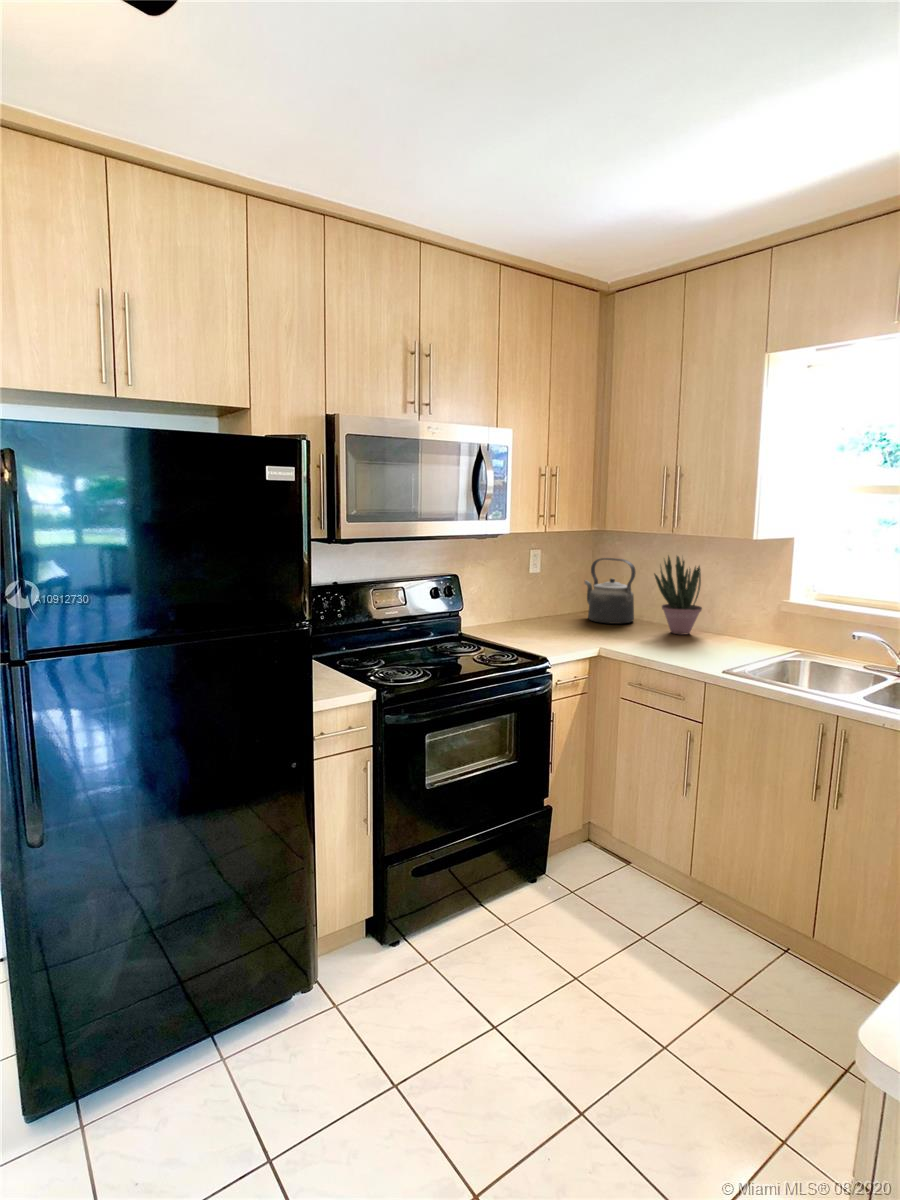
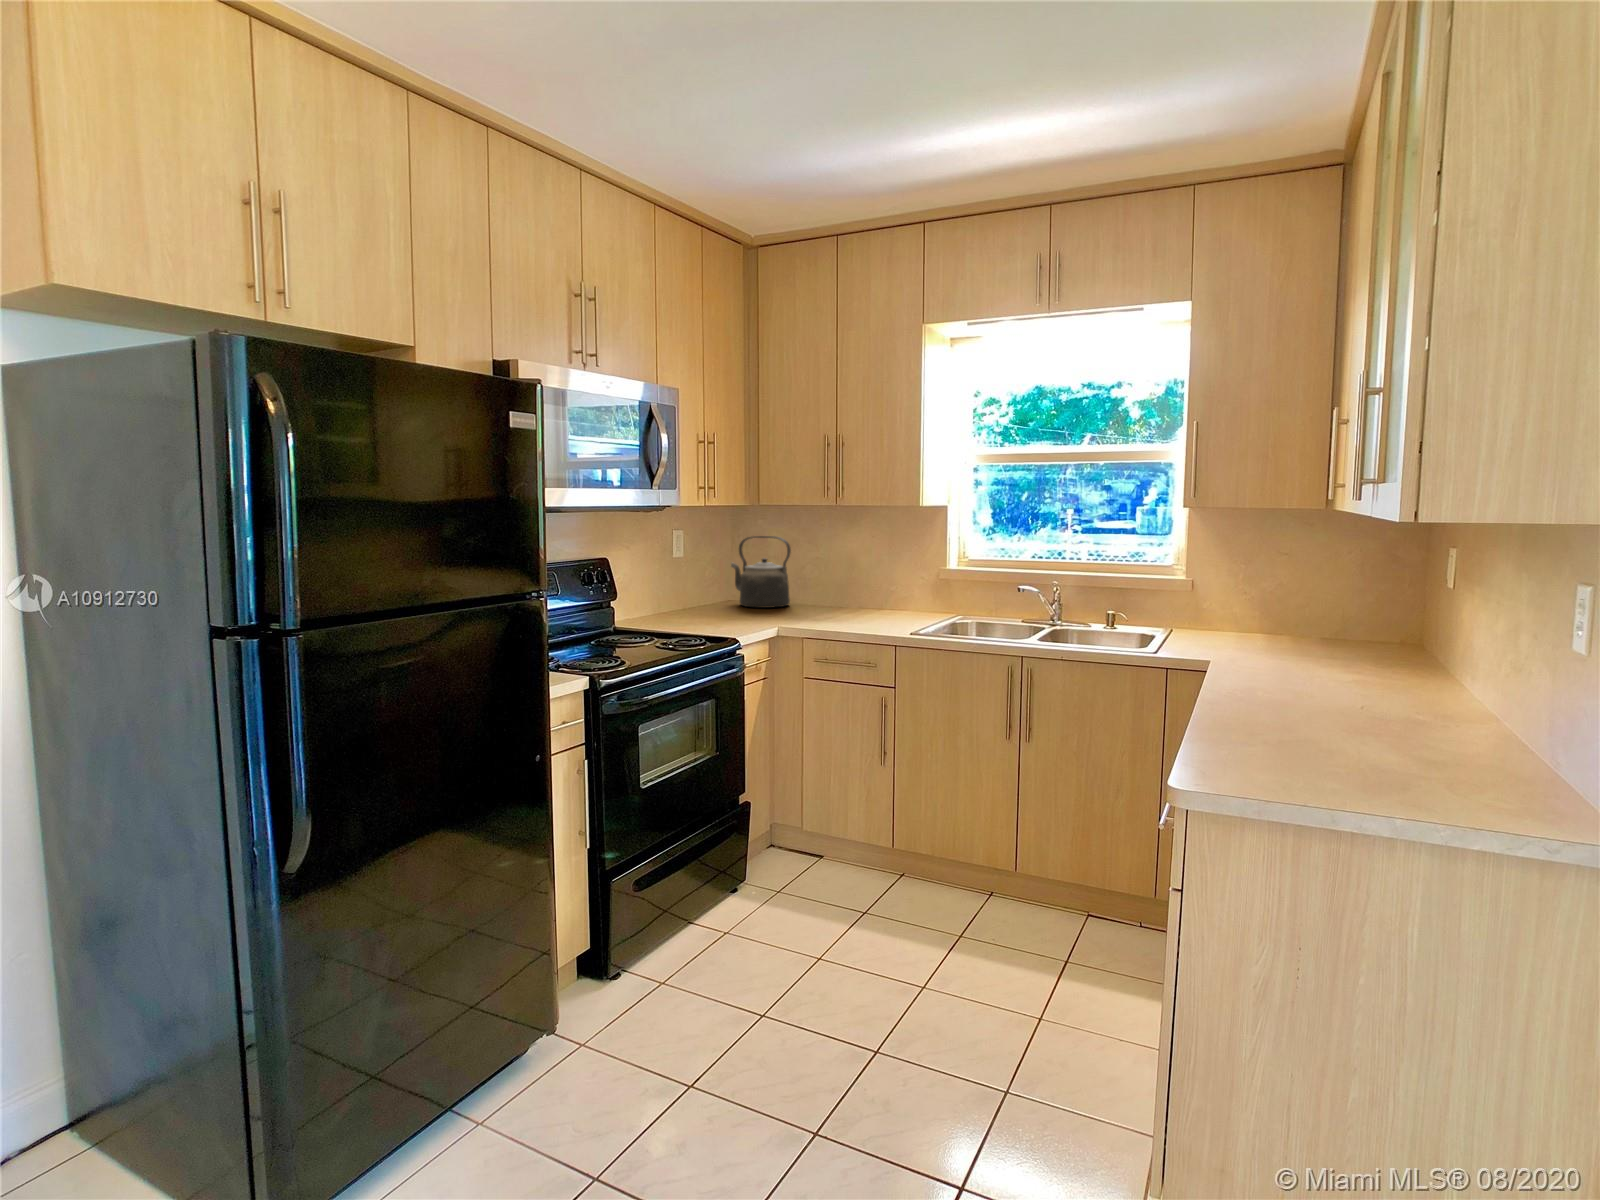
potted plant: present [654,556,702,635] -> none [816,528,865,612]

